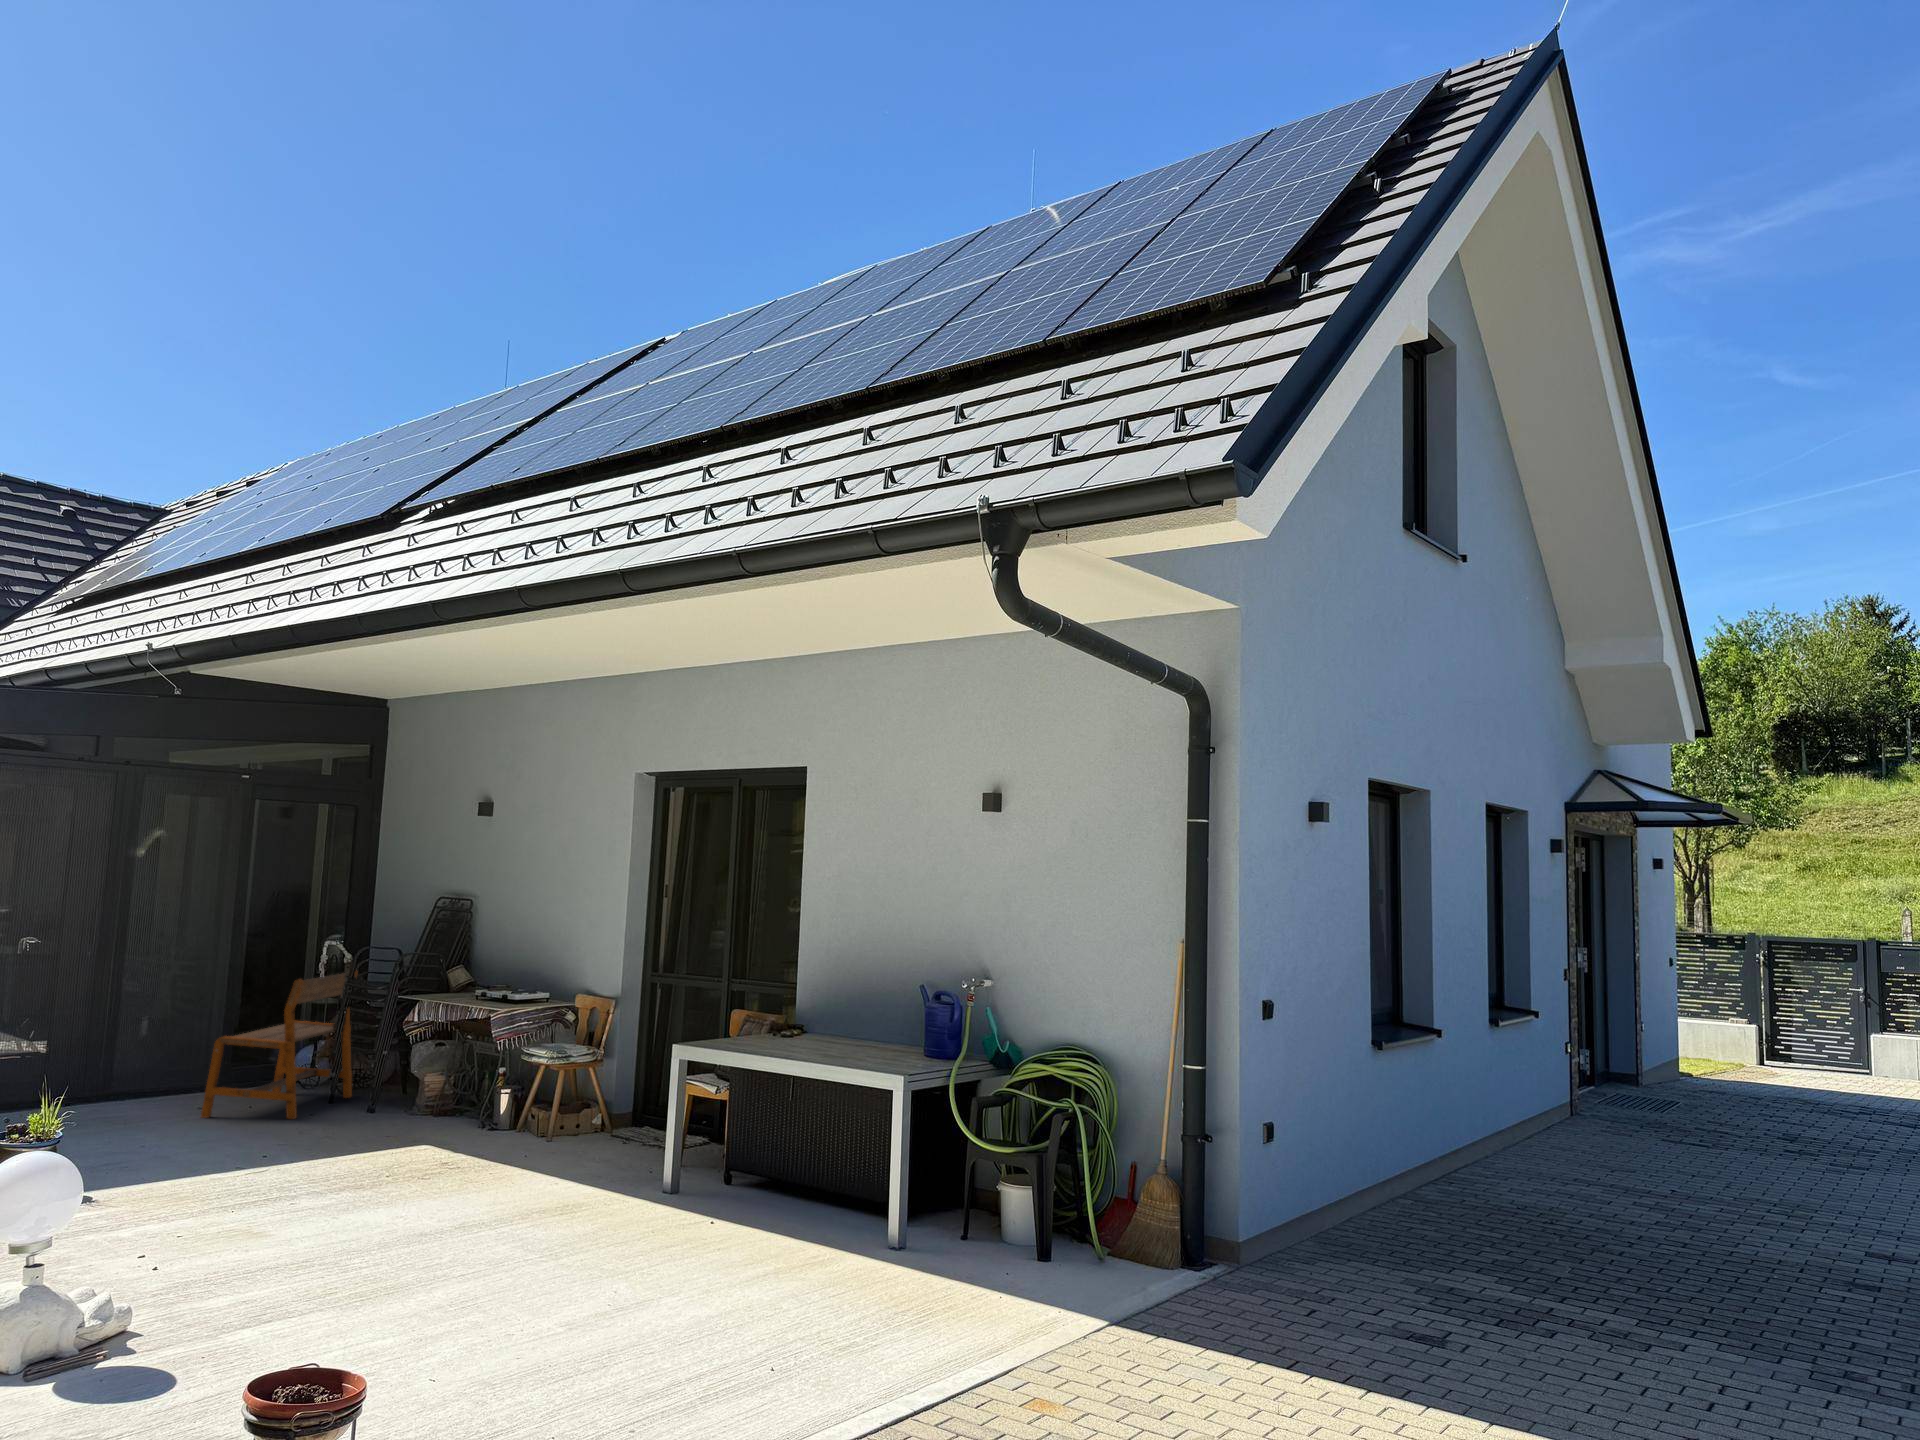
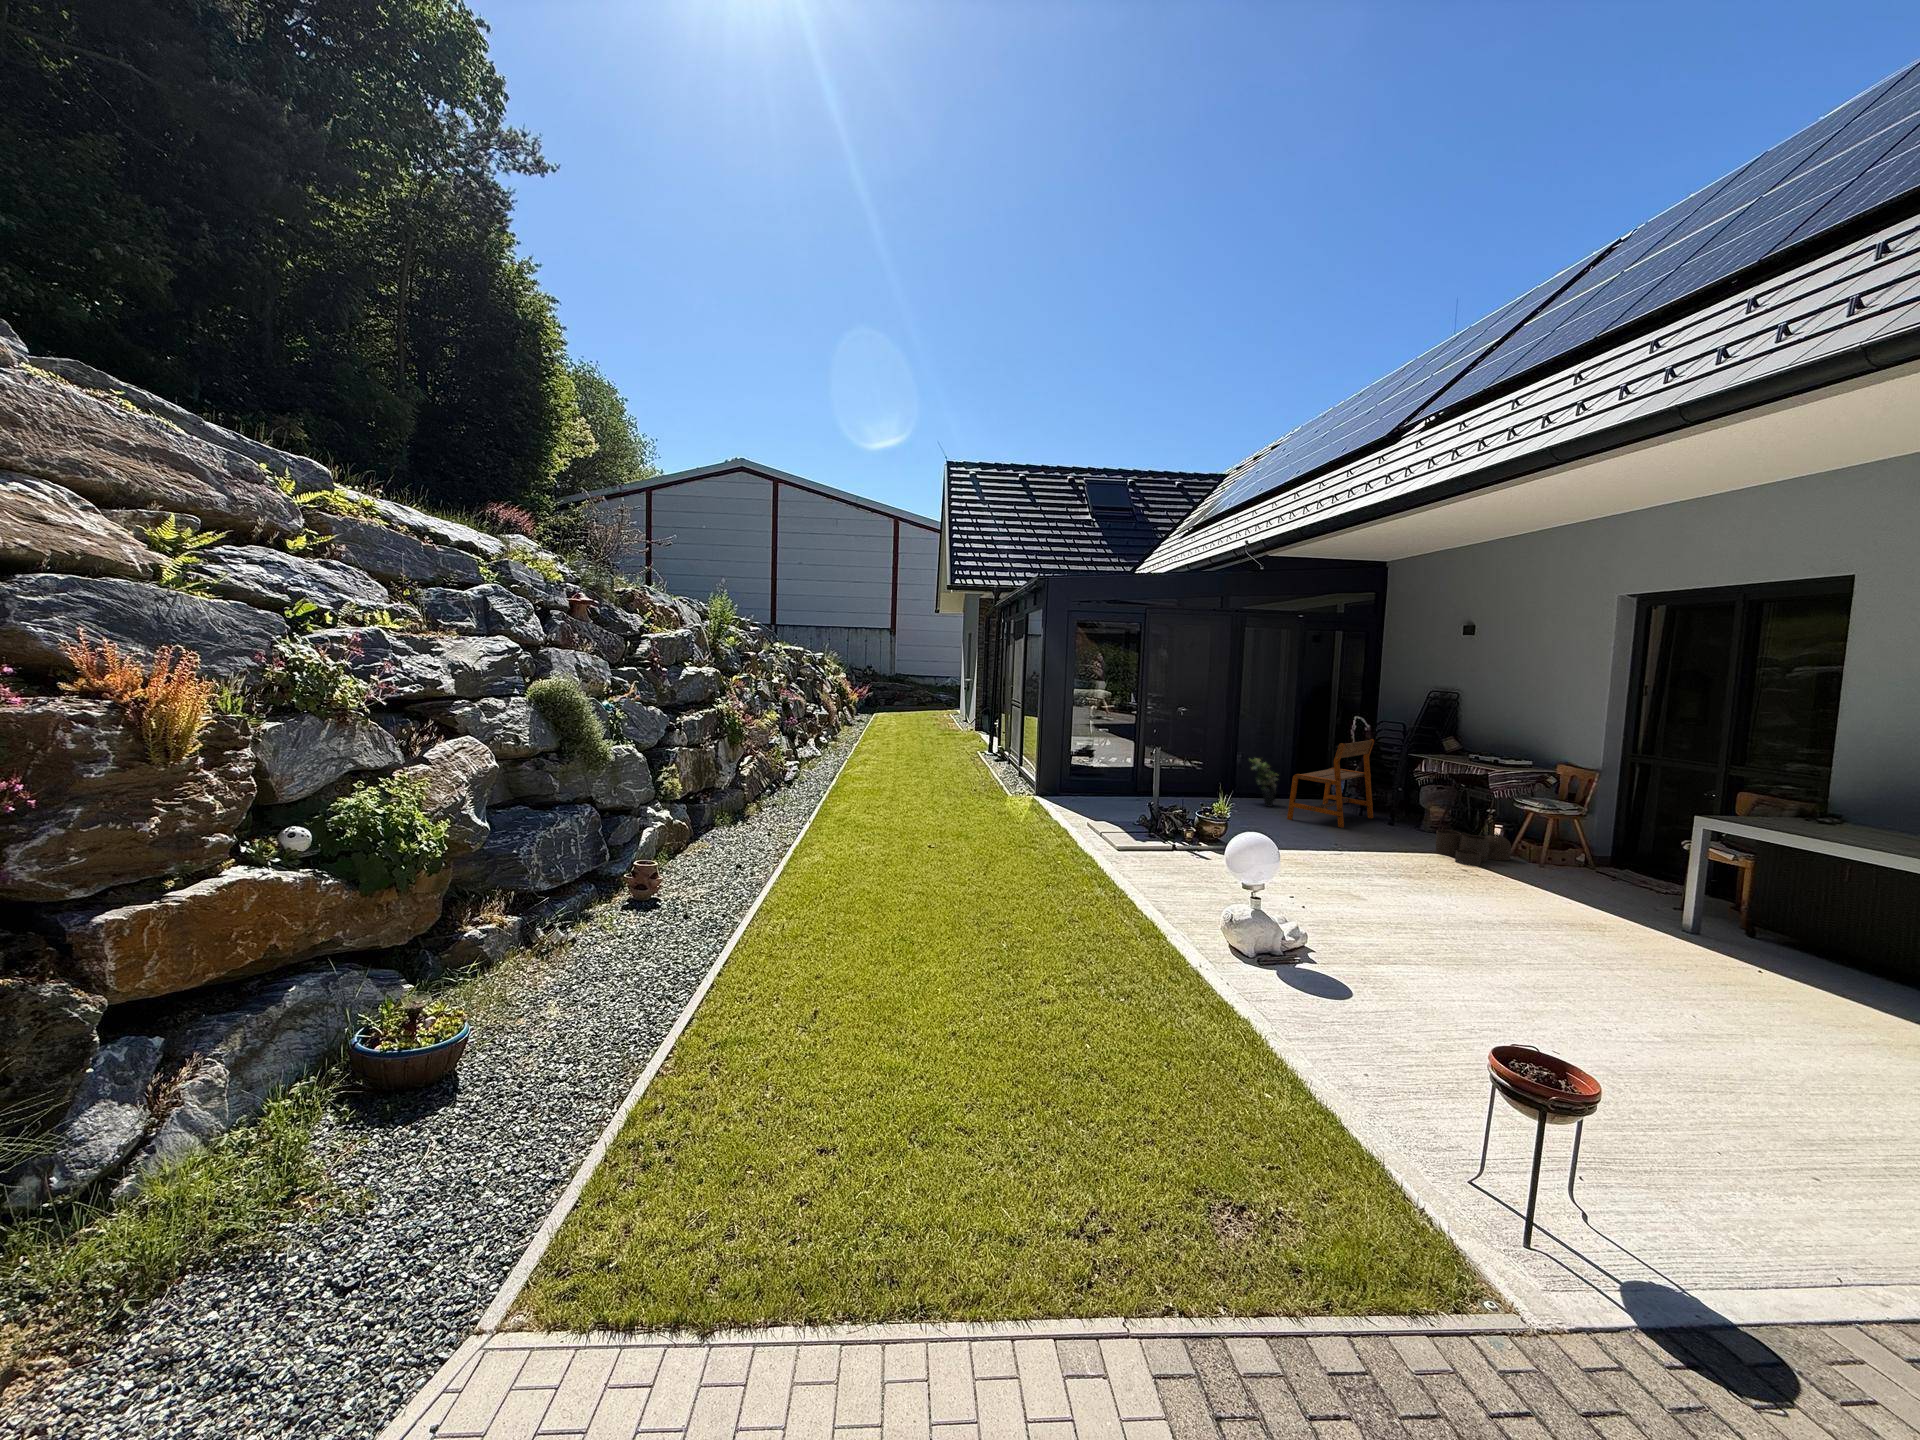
potted plant: none [144,1013,200,1100] -> present [1251,759,1278,806]
woven basket: none [421,1094,519,1150] -> present [1436,827,1511,866]

